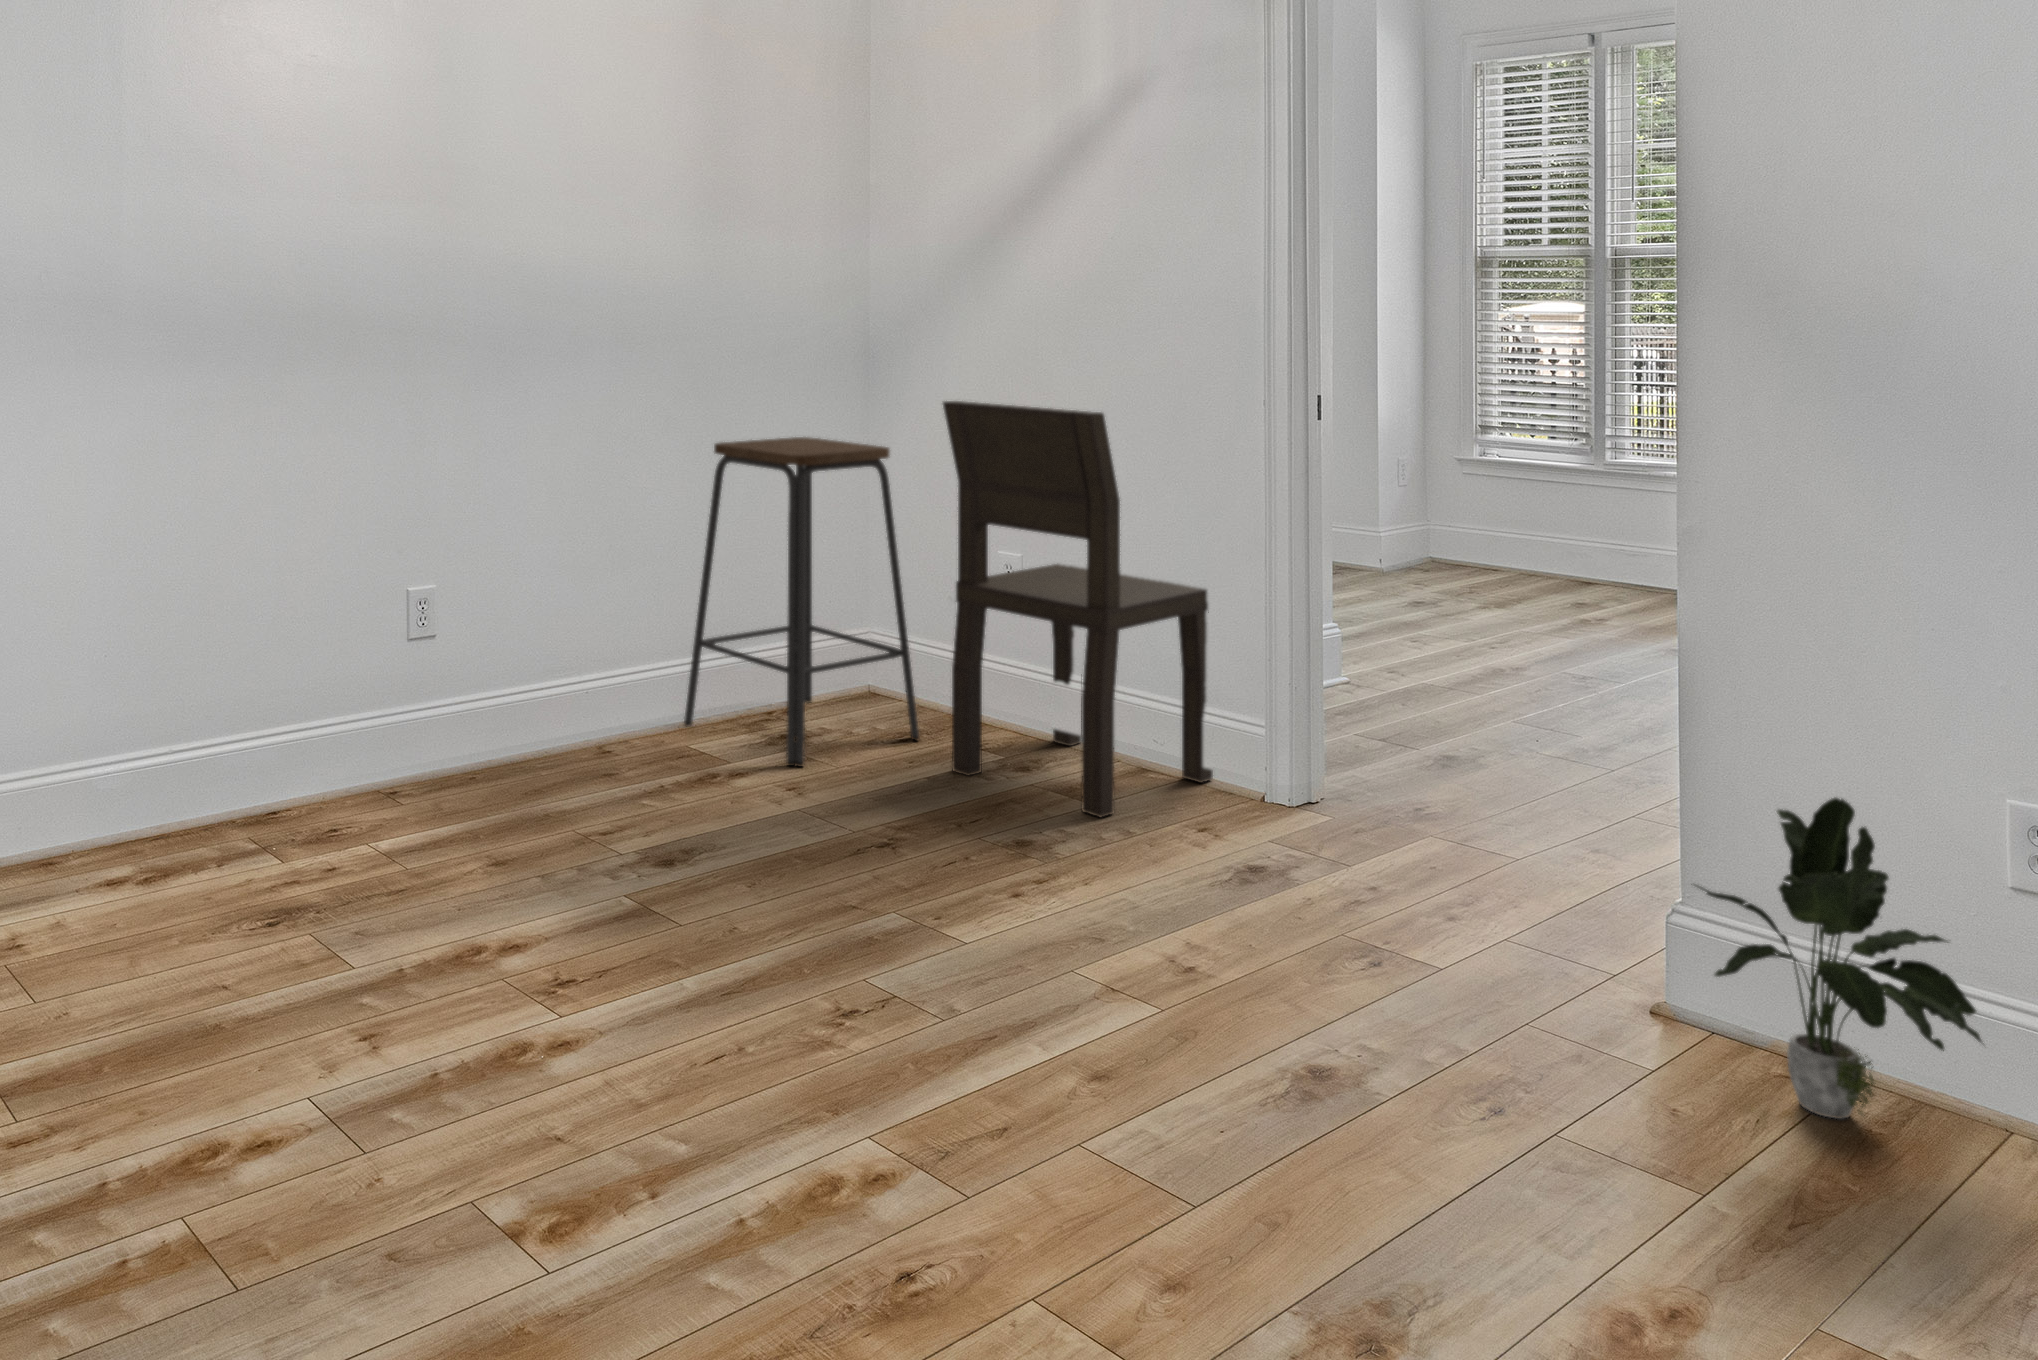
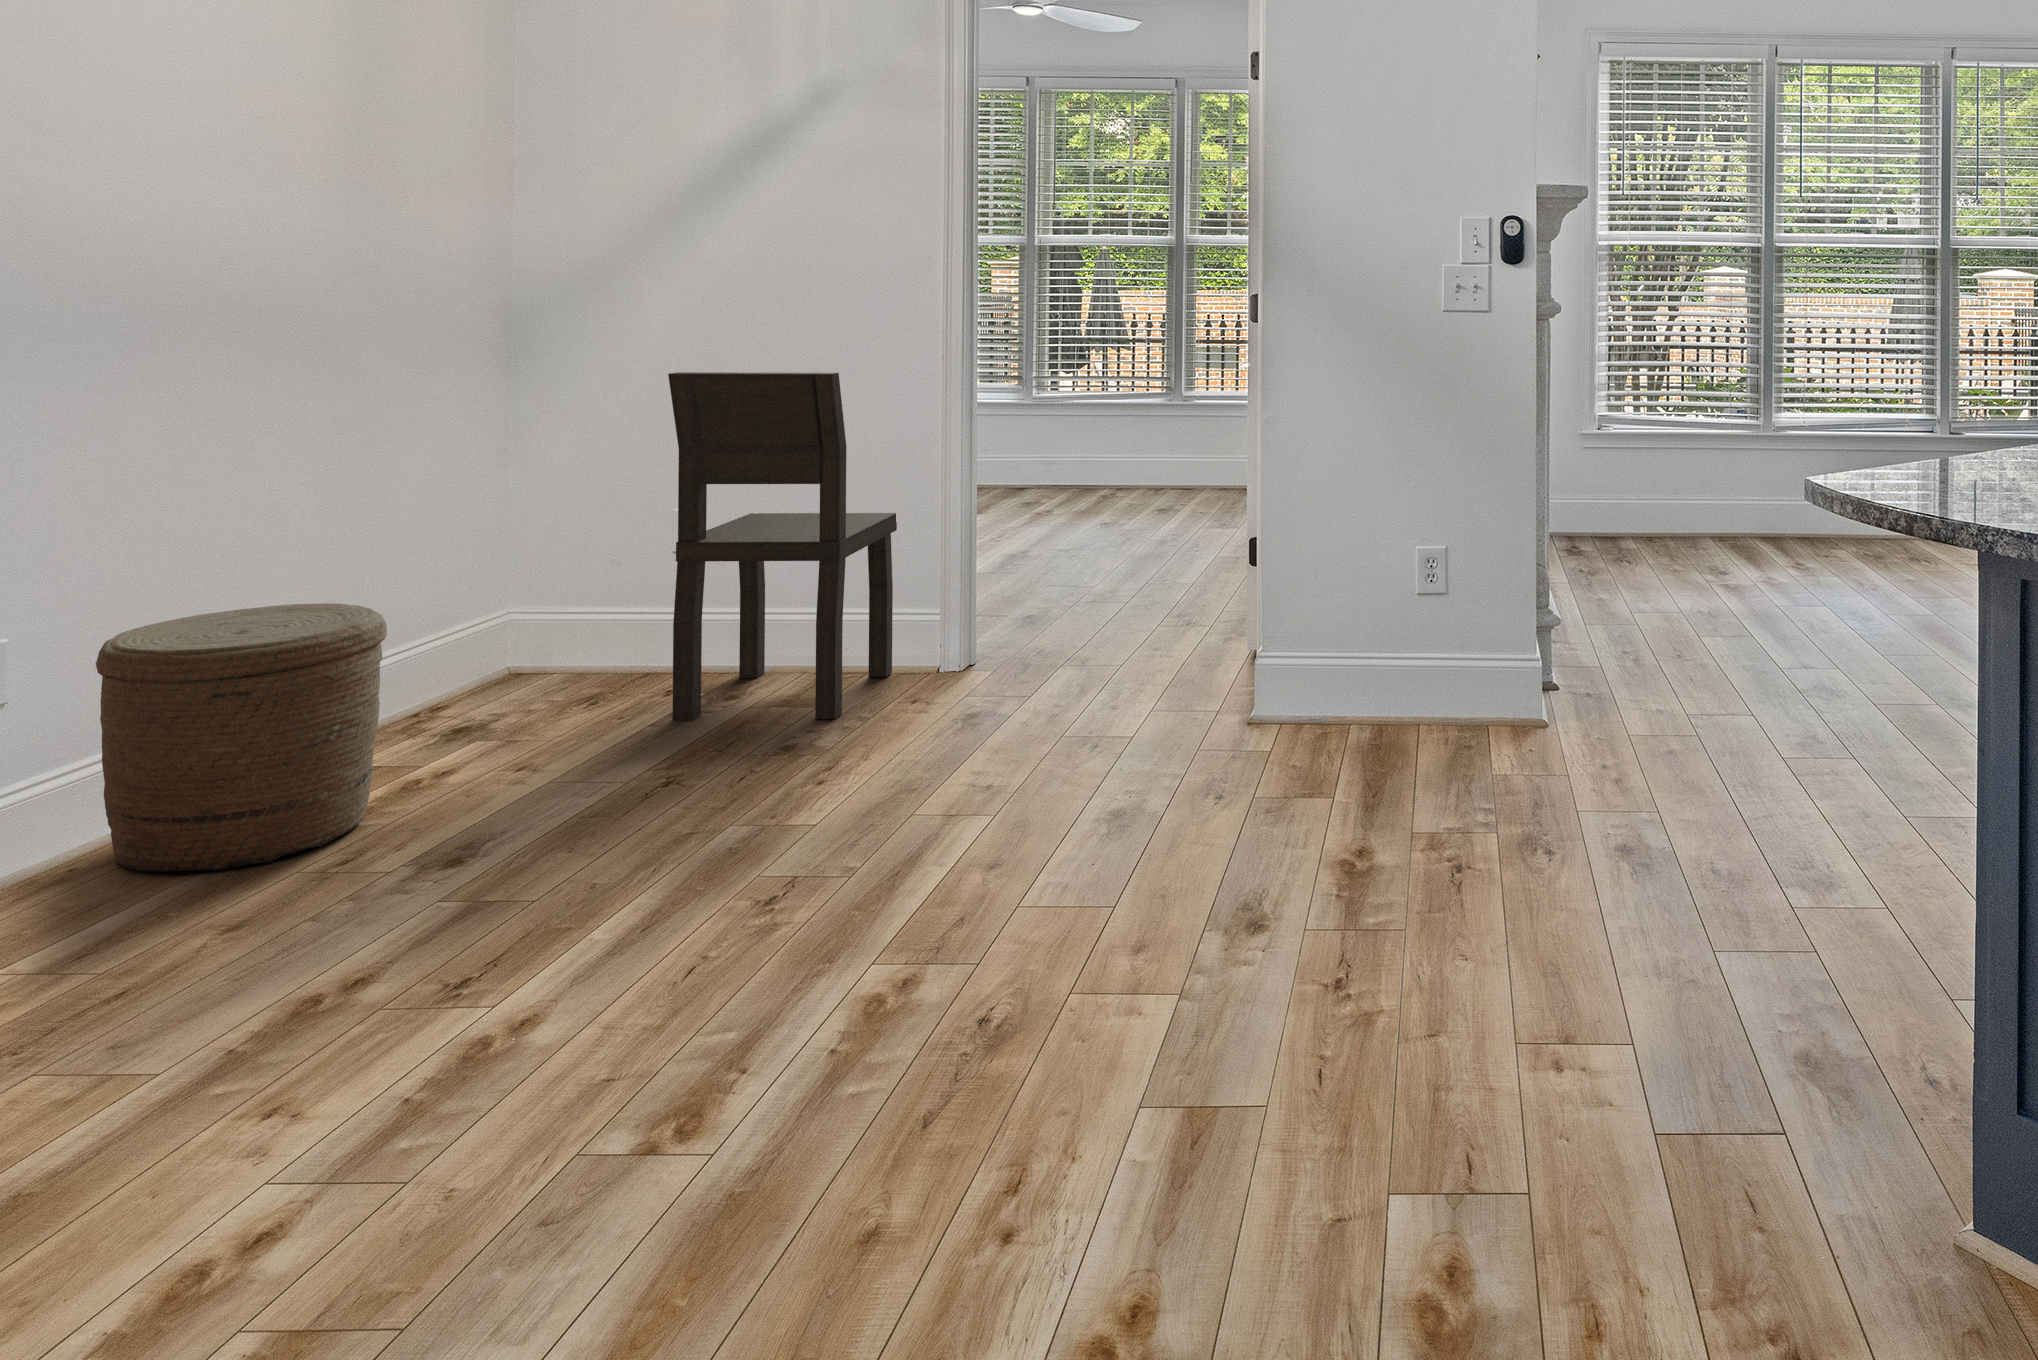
bar stool: present [684,437,919,767] -> none [330,424,616,758]
woven basket: none [472,581,666,808] -> present [96,603,387,872]
potted plant: present [1697,798,1984,1119] -> none [1292,561,1416,747]

